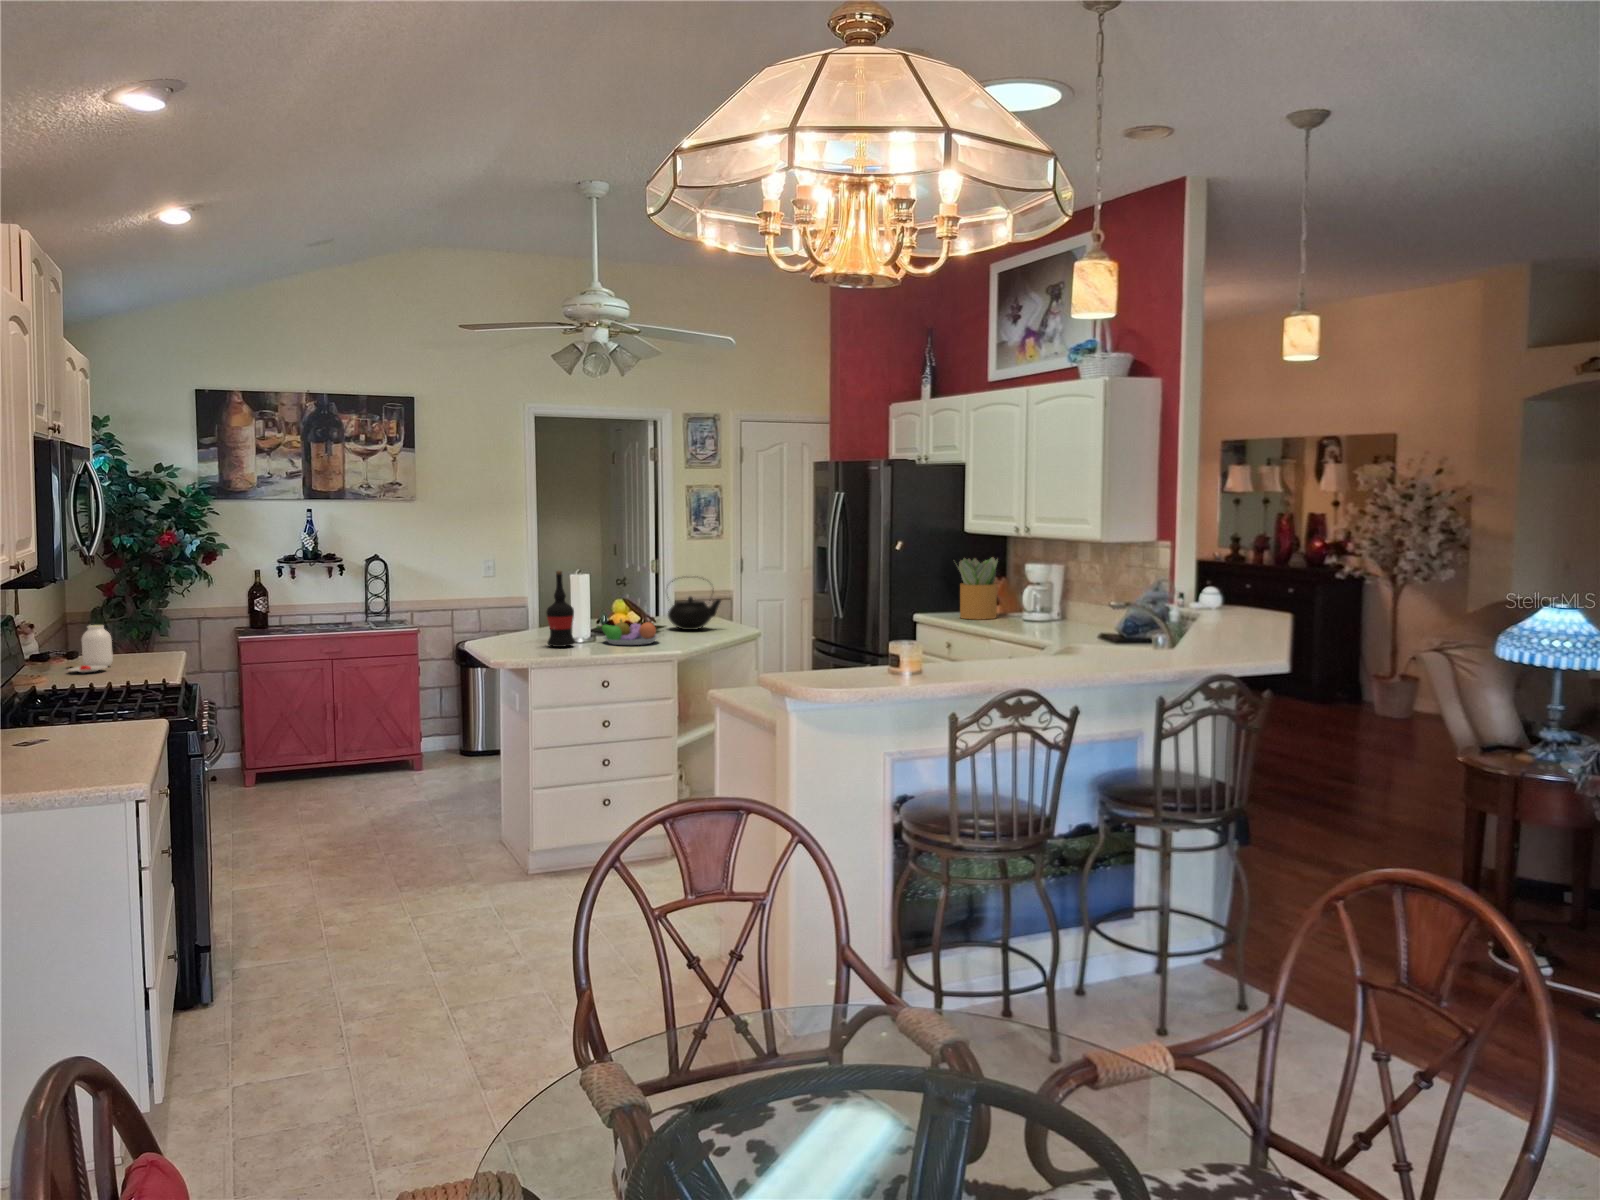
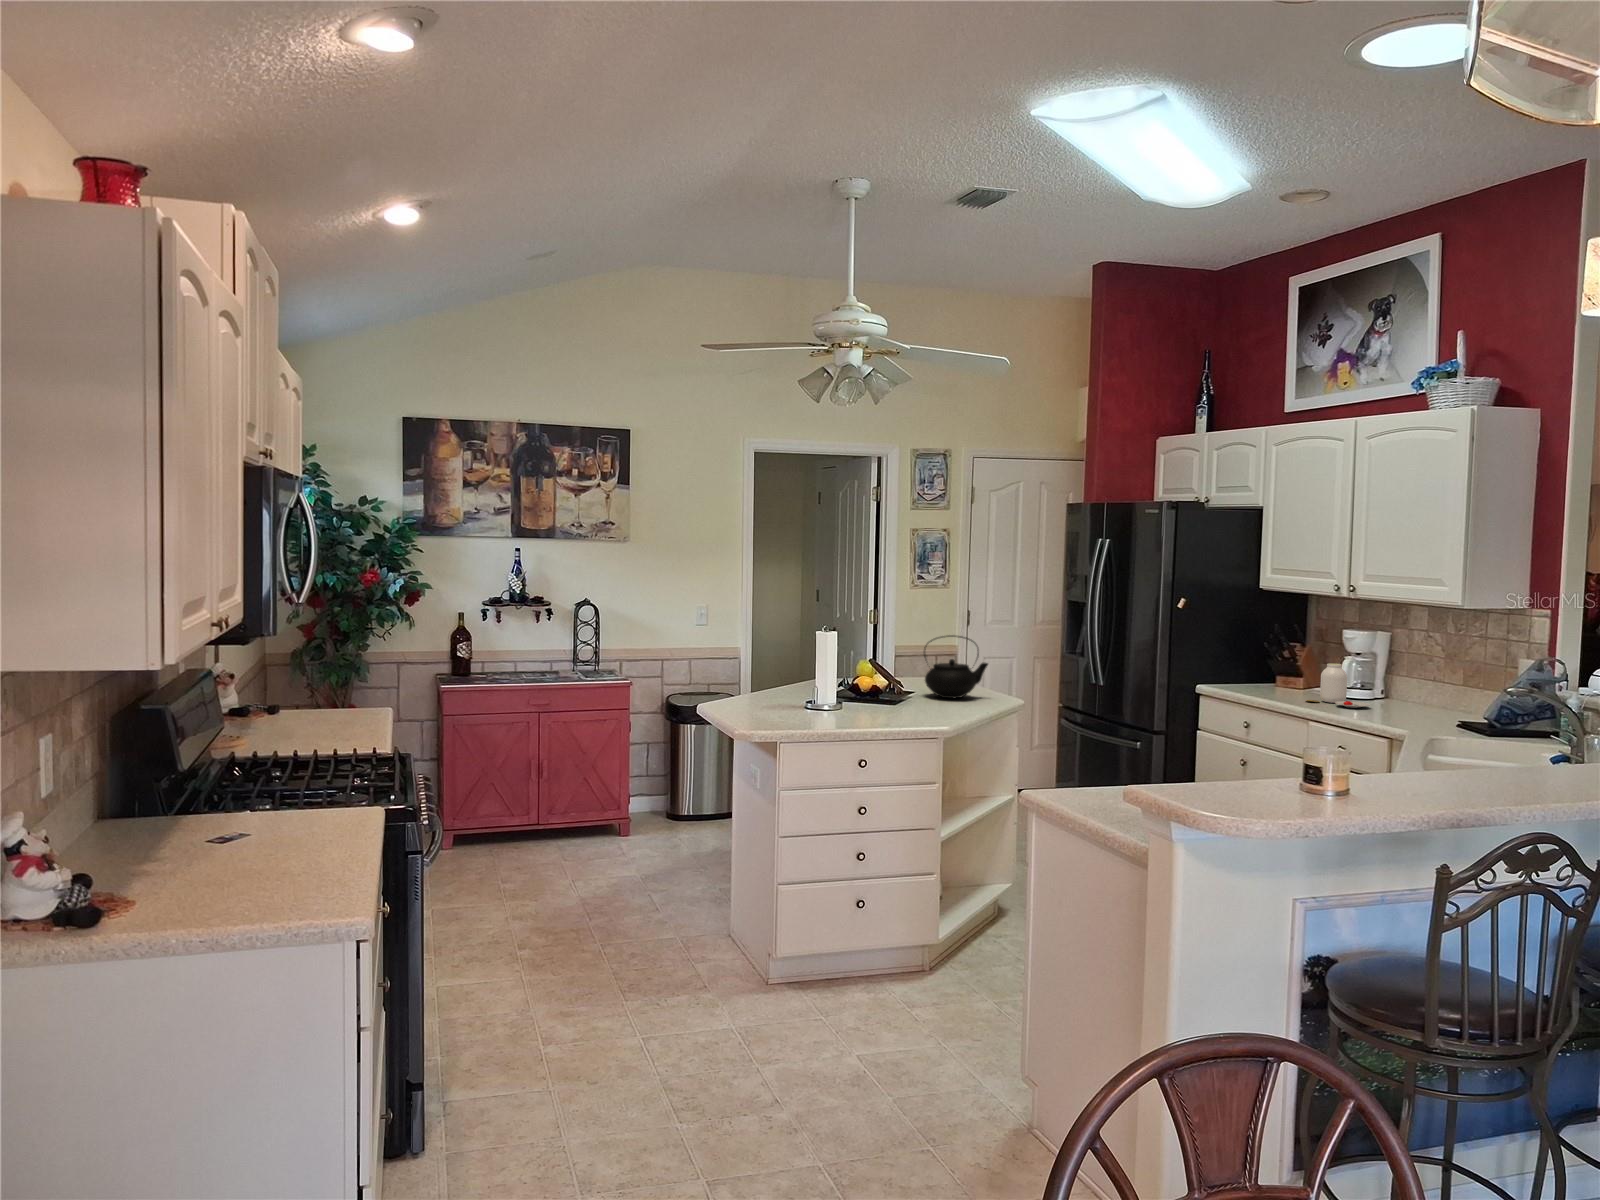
potted plant: present [958,557,998,619] -> none [1247,618,1303,693]
wine bottle: present [546,571,575,647] -> none [801,629,832,719]
fruit bowl: present [597,620,658,645] -> none [854,685,928,719]
jar: present [69,625,113,673] -> present [1306,663,1370,708]

